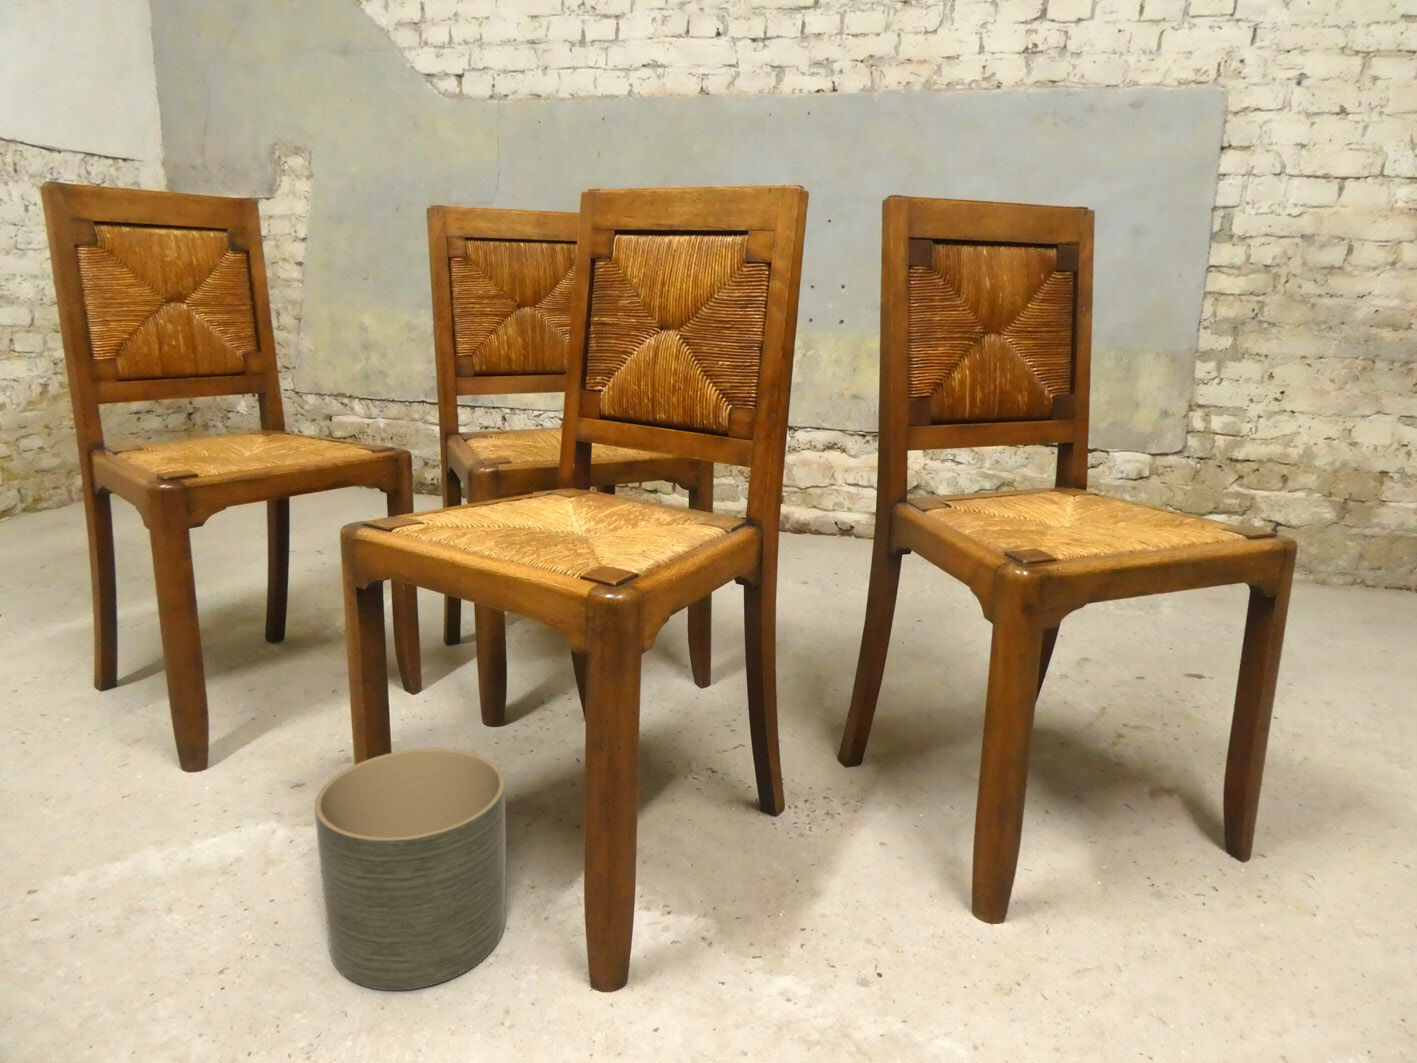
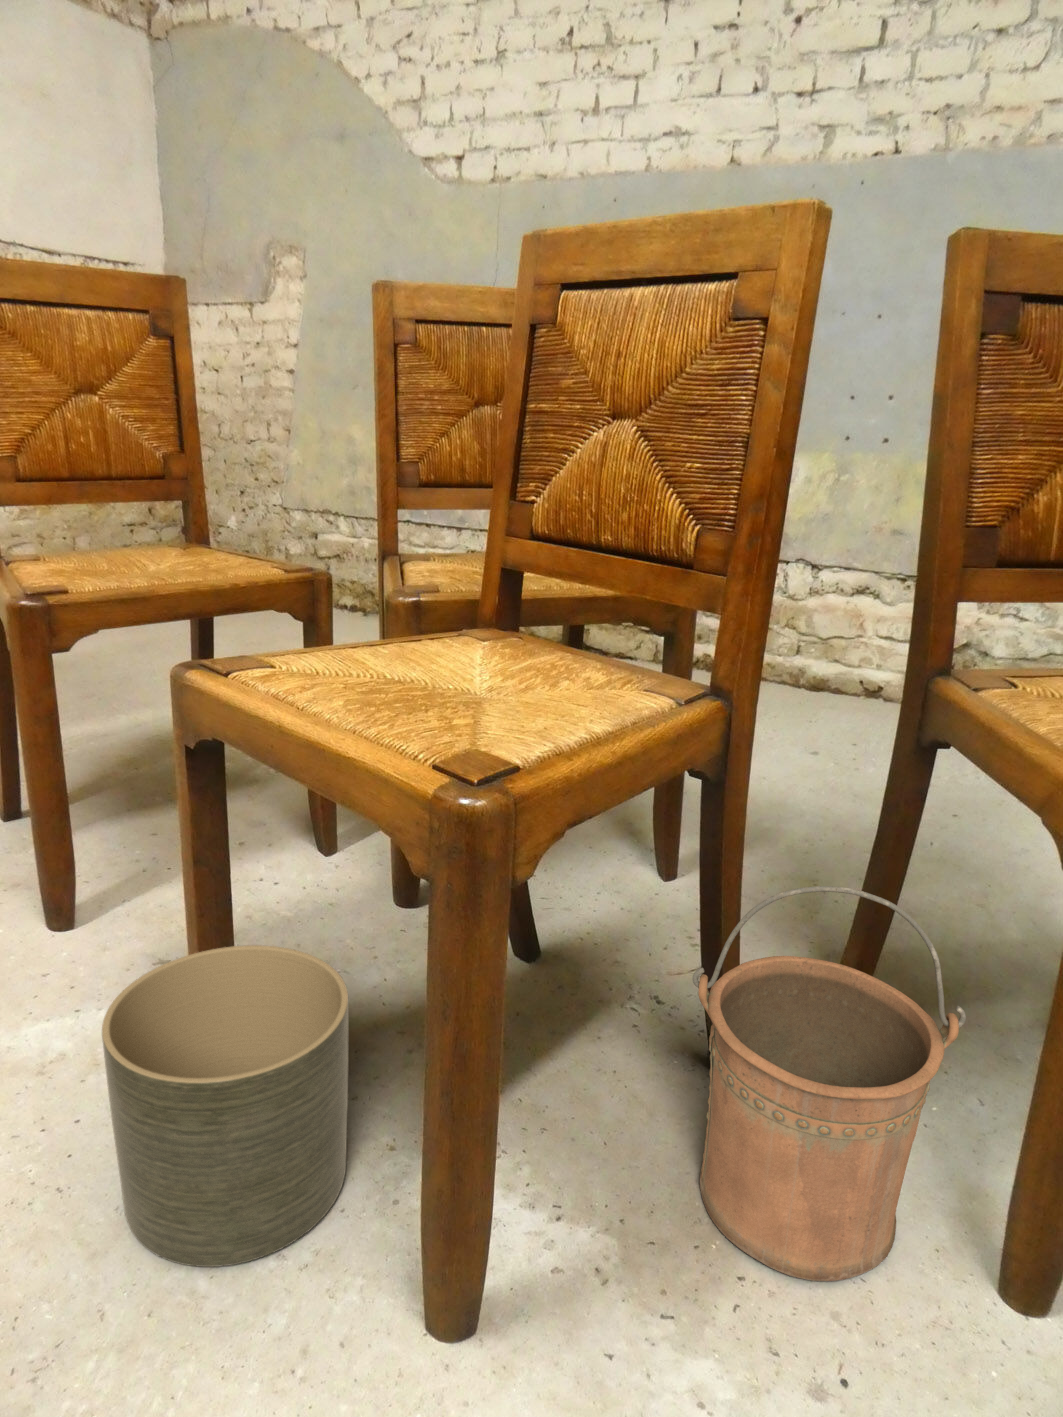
bucket: none [755,652,939,929] -> present [693,886,966,1281]

